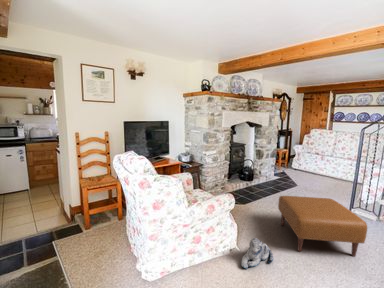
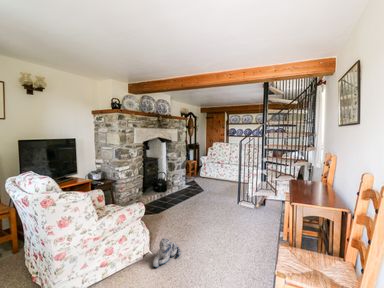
ottoman: present [278,196,367,257] -> none [185,196,244,243]

